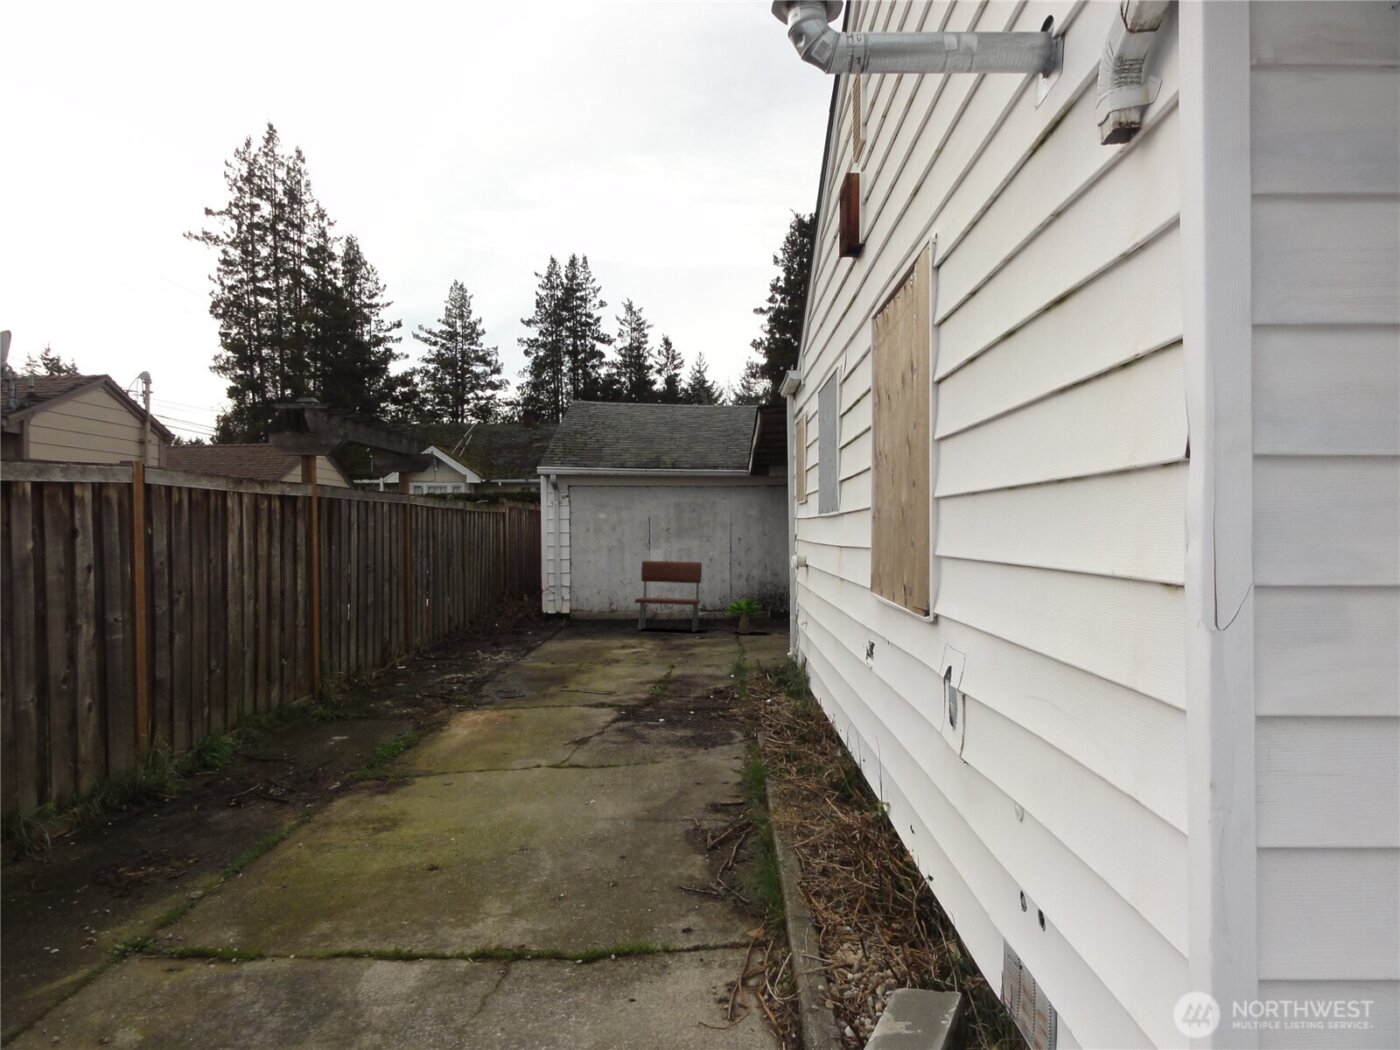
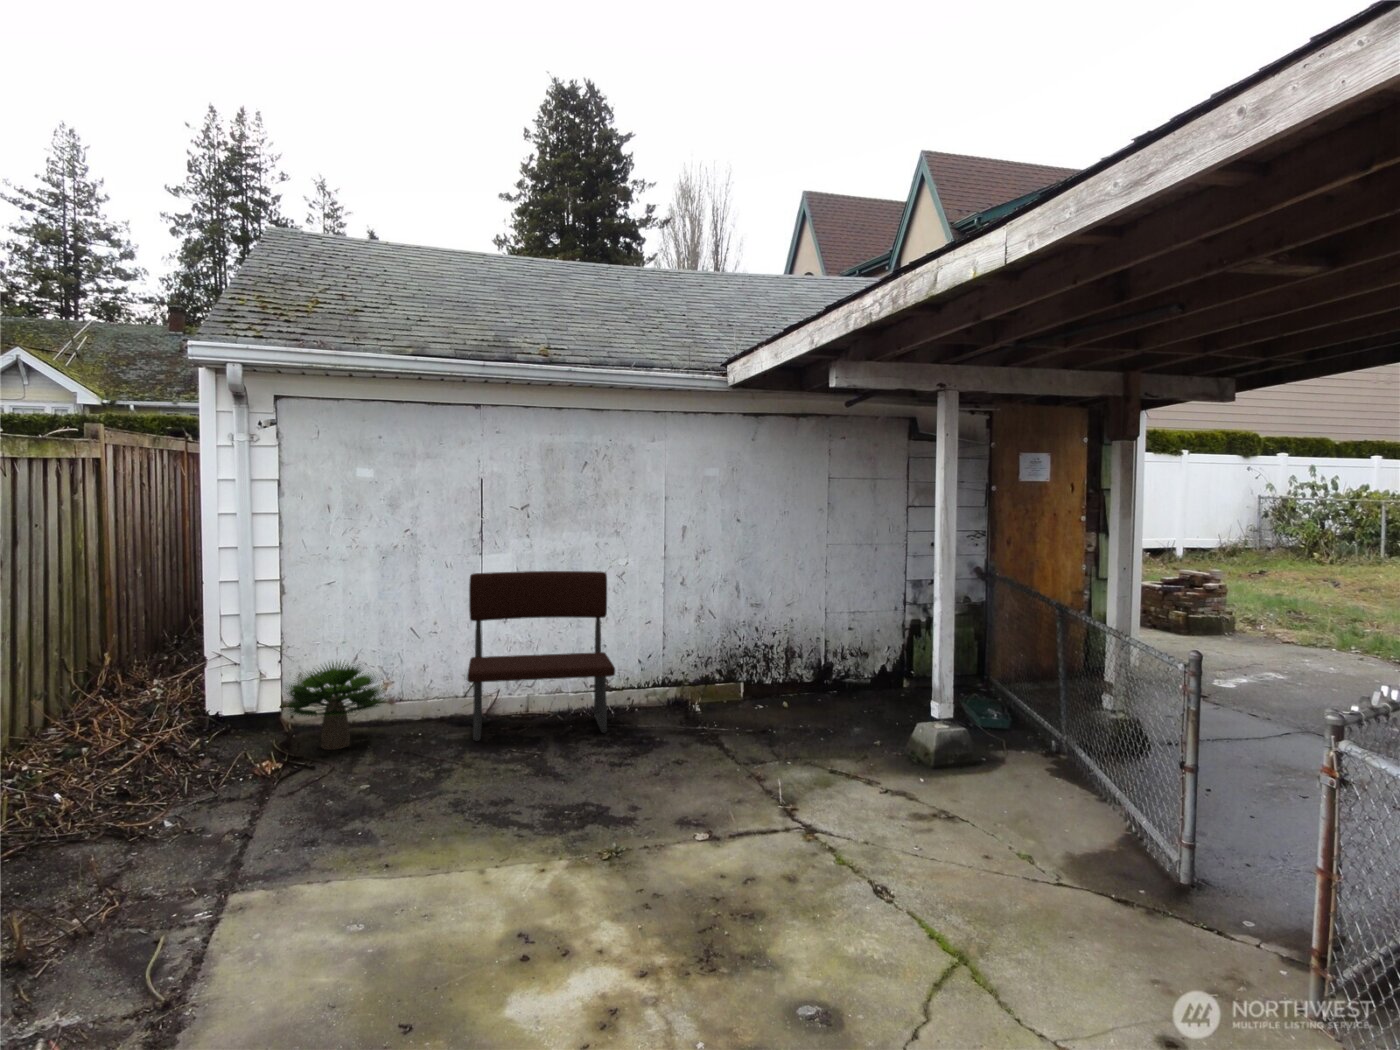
potted plant: present [727,599,762,634] -> present [283,663,384,750]

